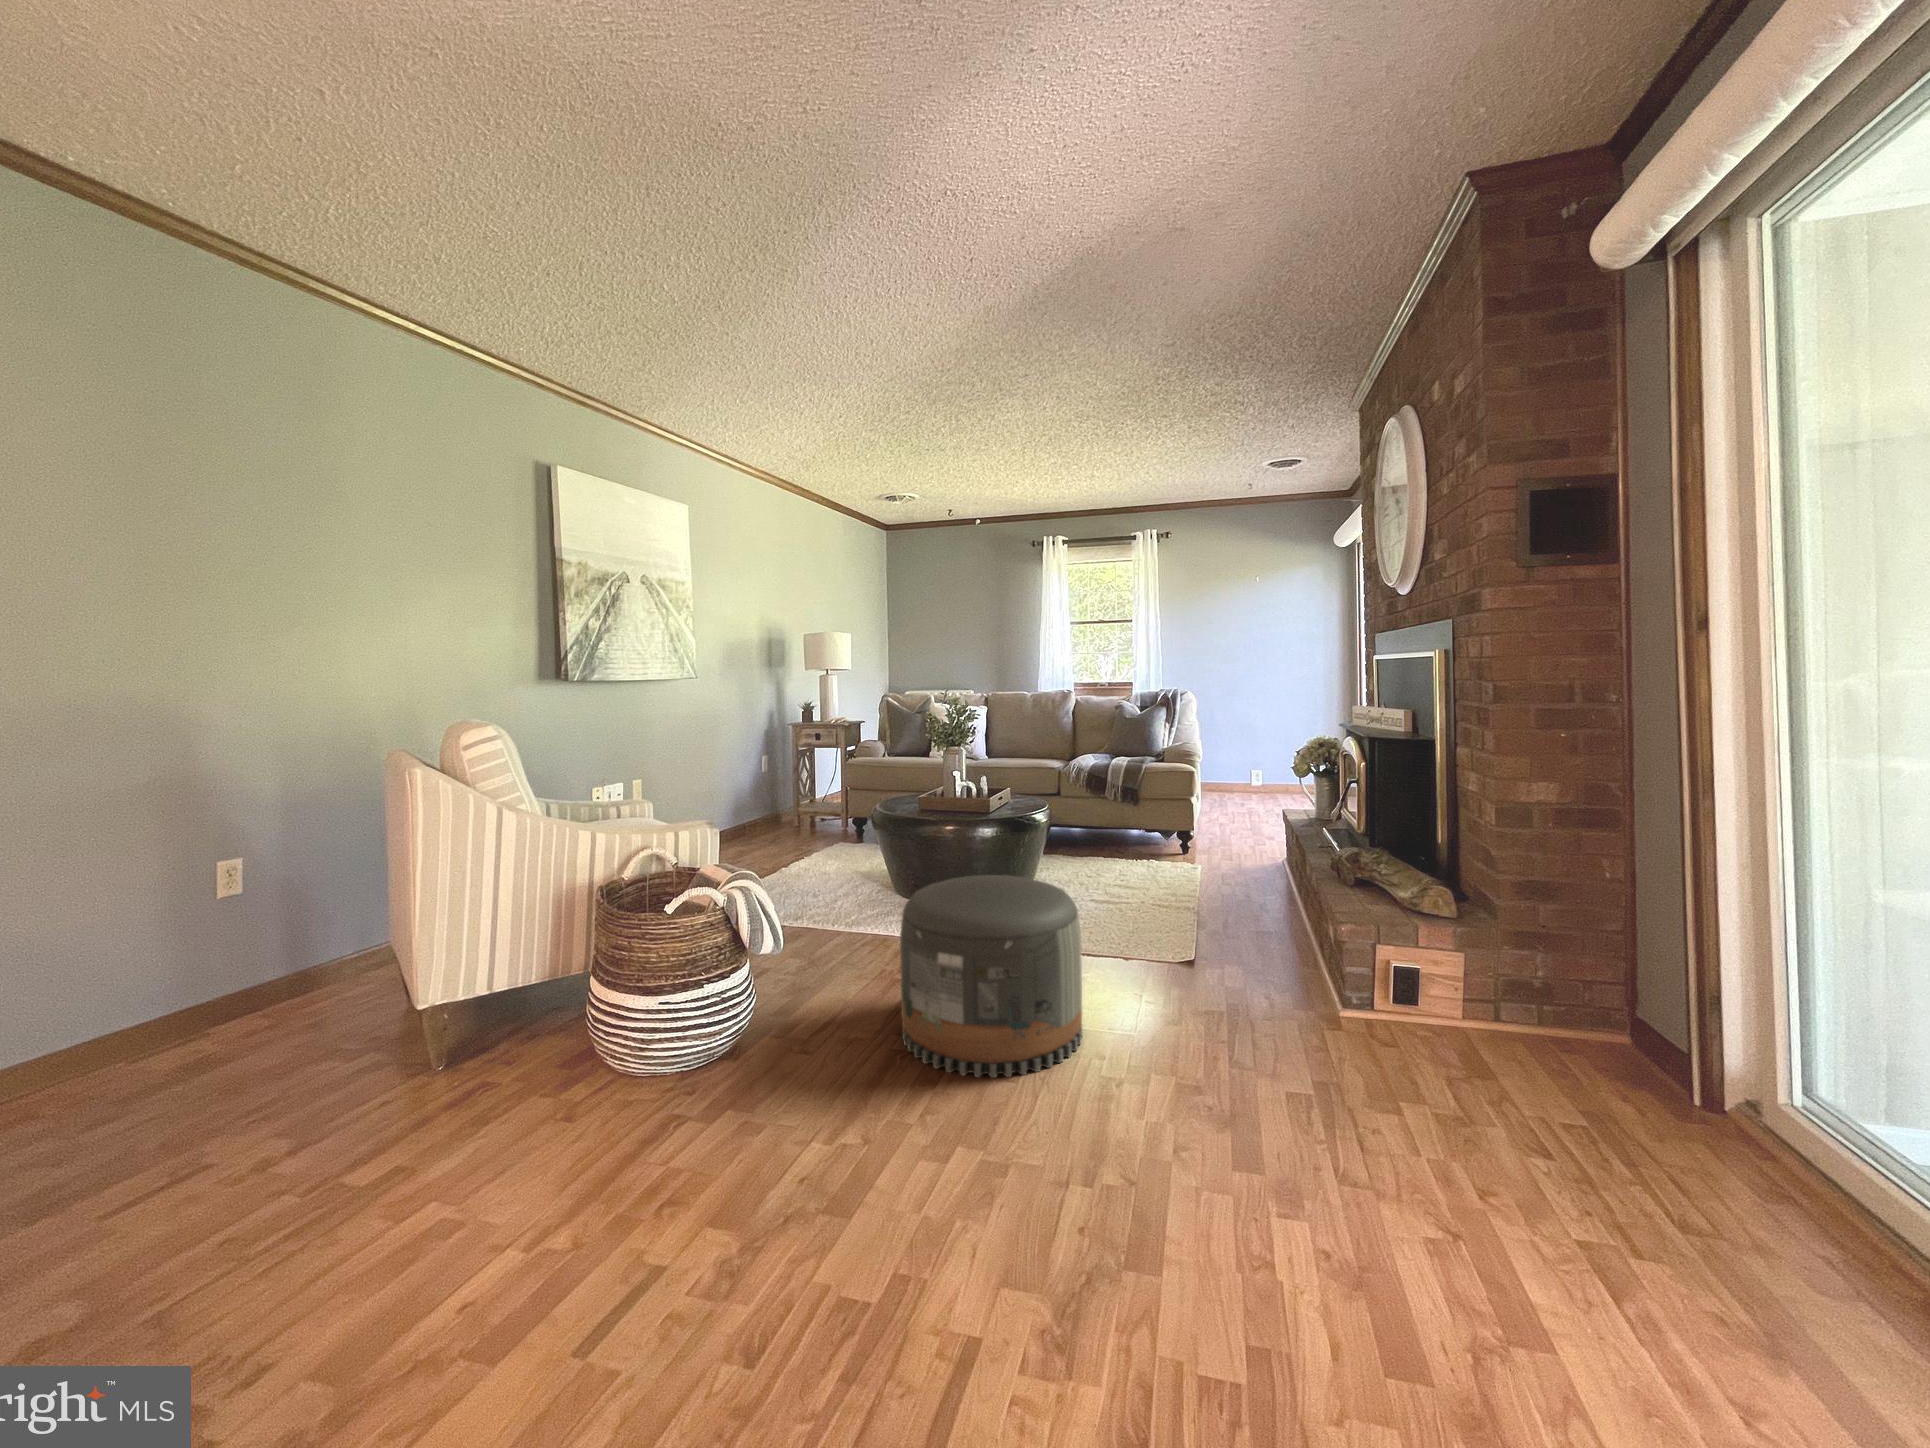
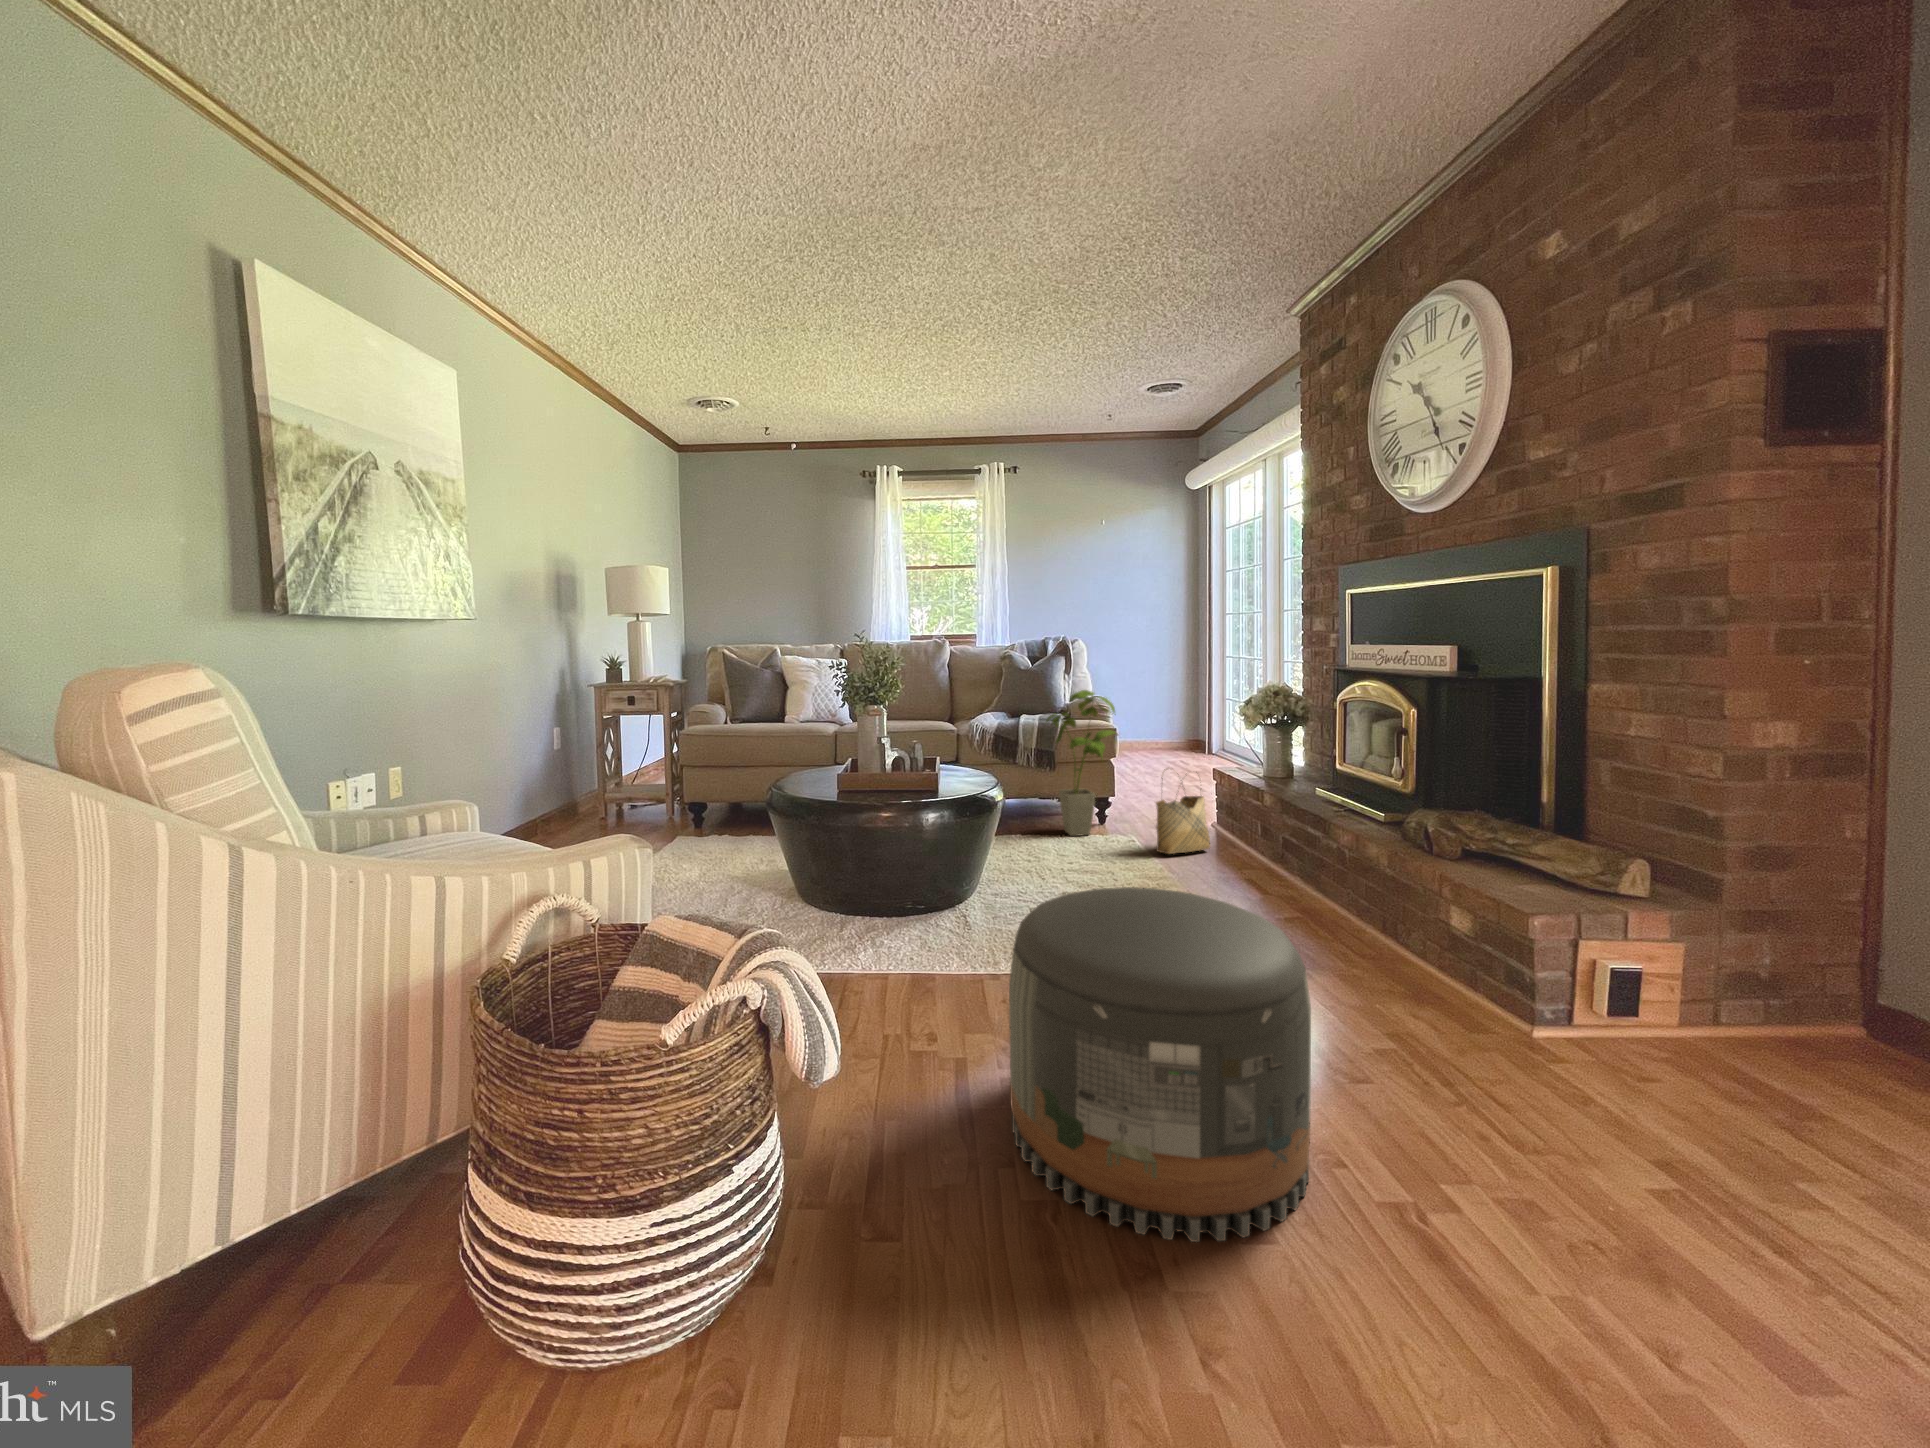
house plant: none [1124,737,1192,862] -> present [1047,690,1118,836]
woven basket: none [1198,806,1250,881] -> present [1156,778,1210,854]

